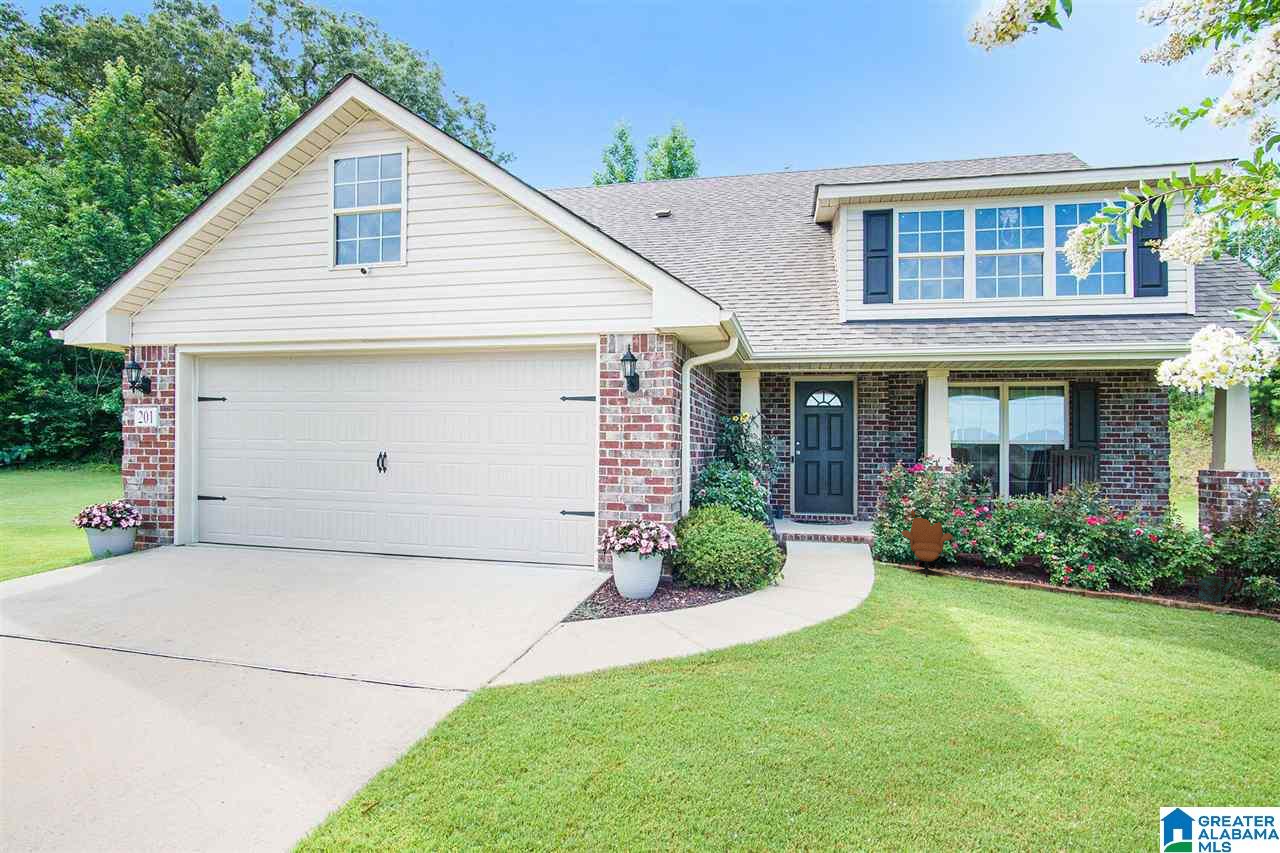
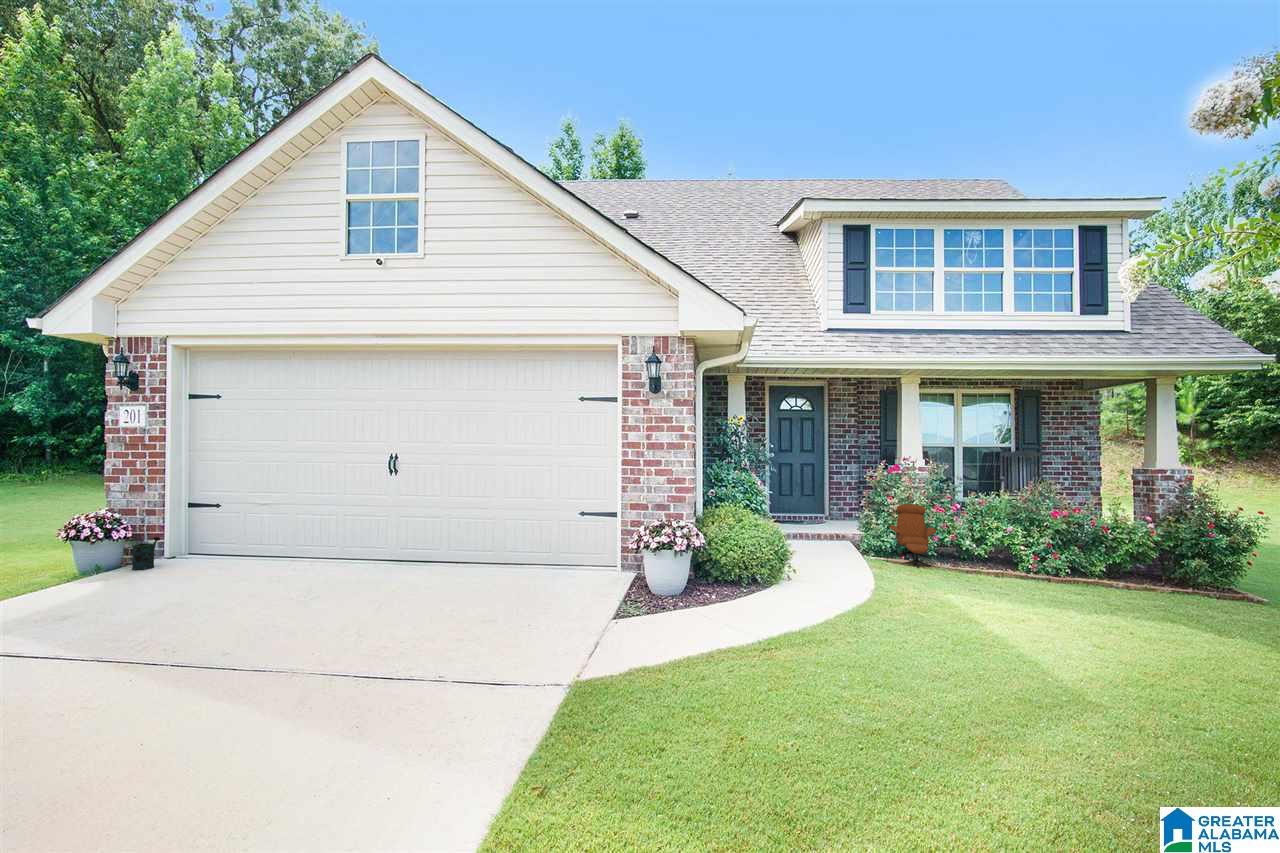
watering can: present [1192,575,1235,602] -> present [132,537,160,570]

